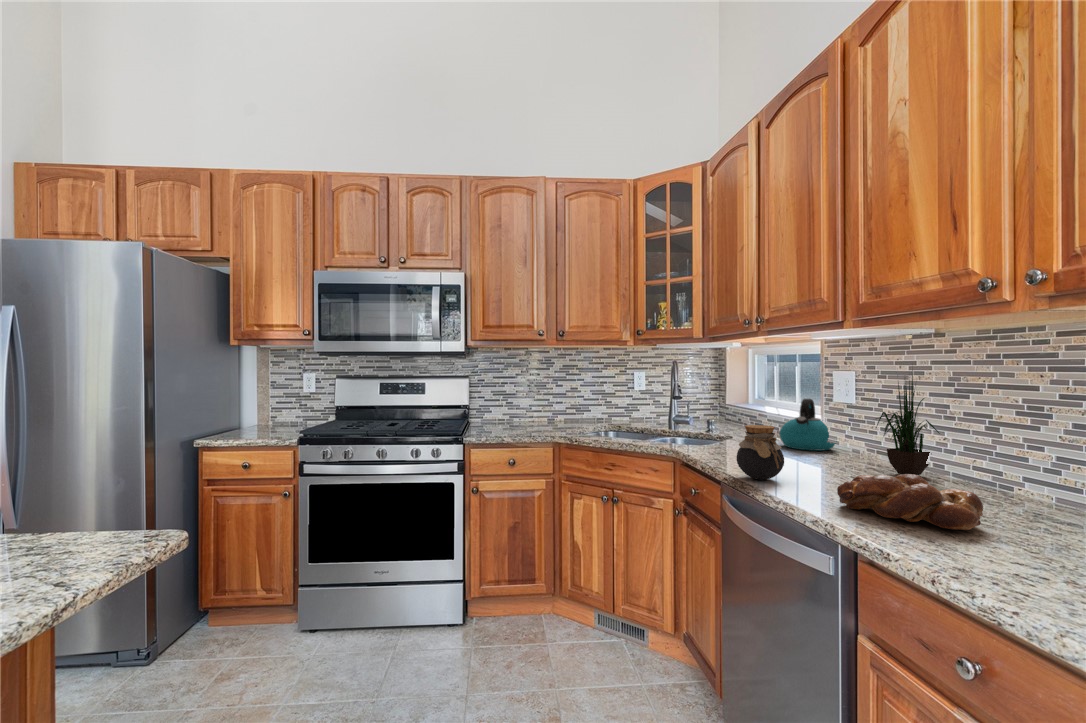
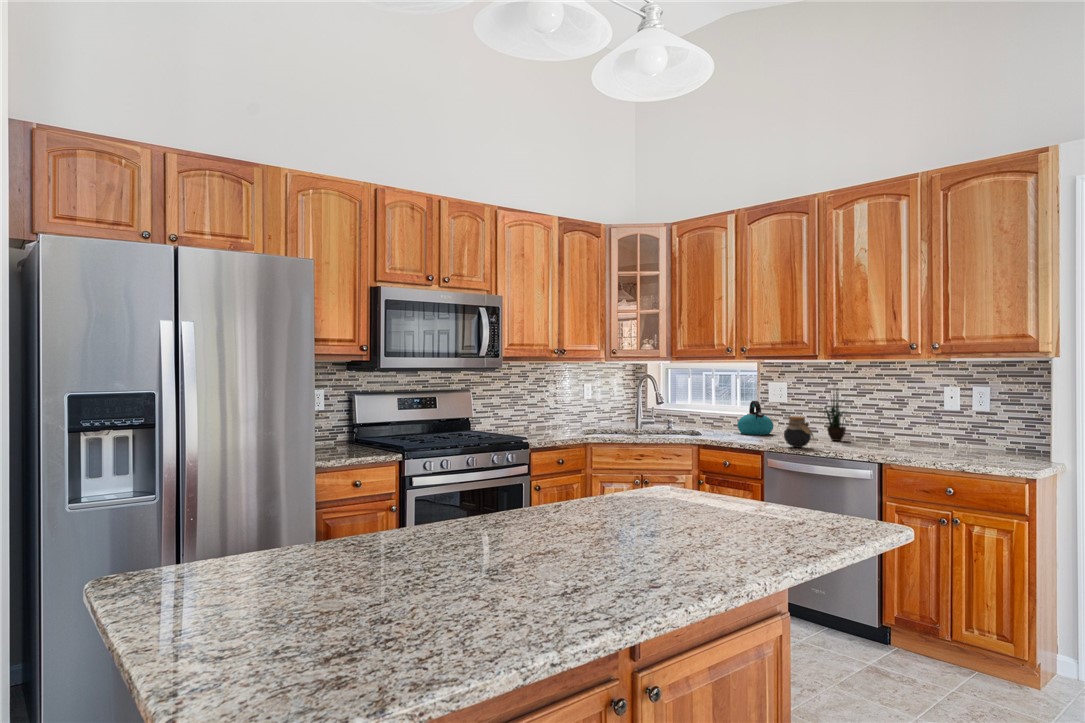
bread loaf: present [837,474,983,530] -> none [856,433,918,453]

